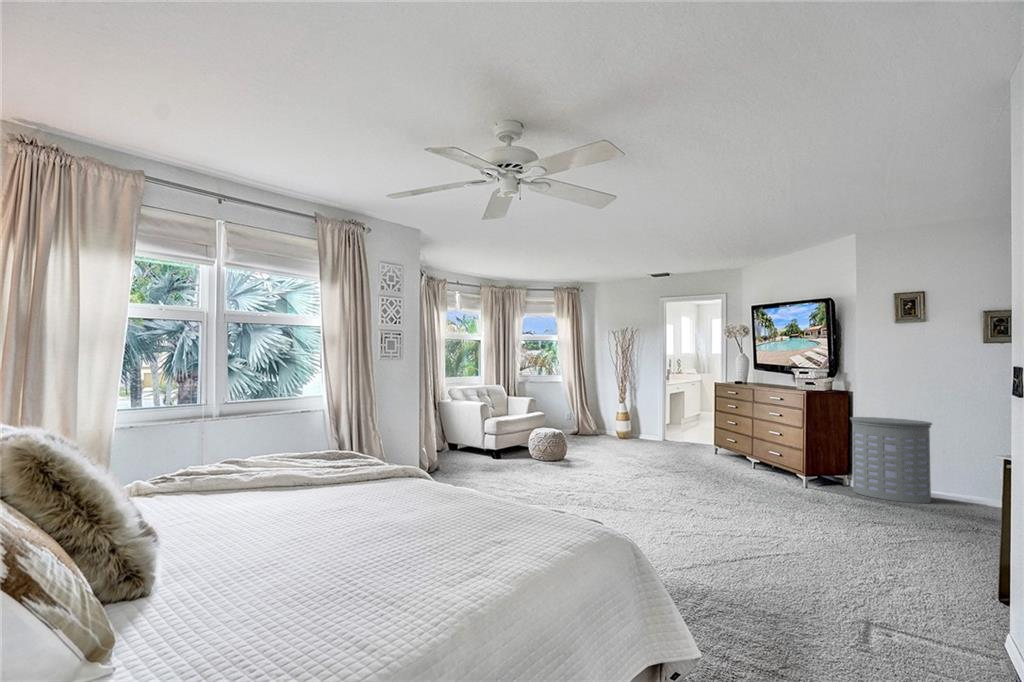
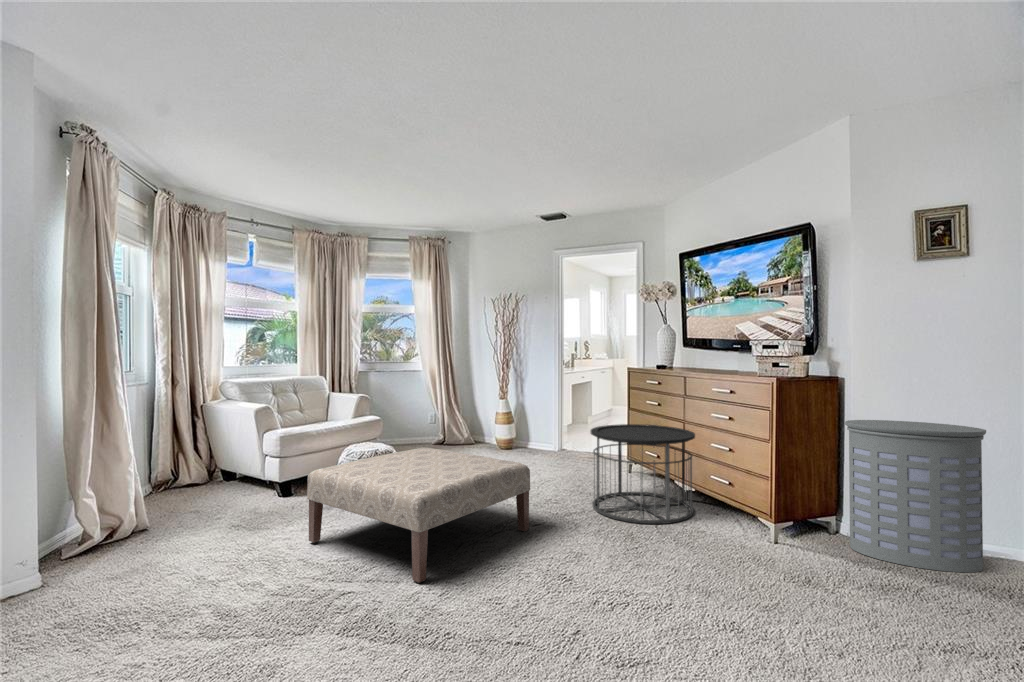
side table: none [691,419,760,478] -> present [591,424,695,524]
ottoman: none [533,429,657,494] -> present [307,447,530,583]

